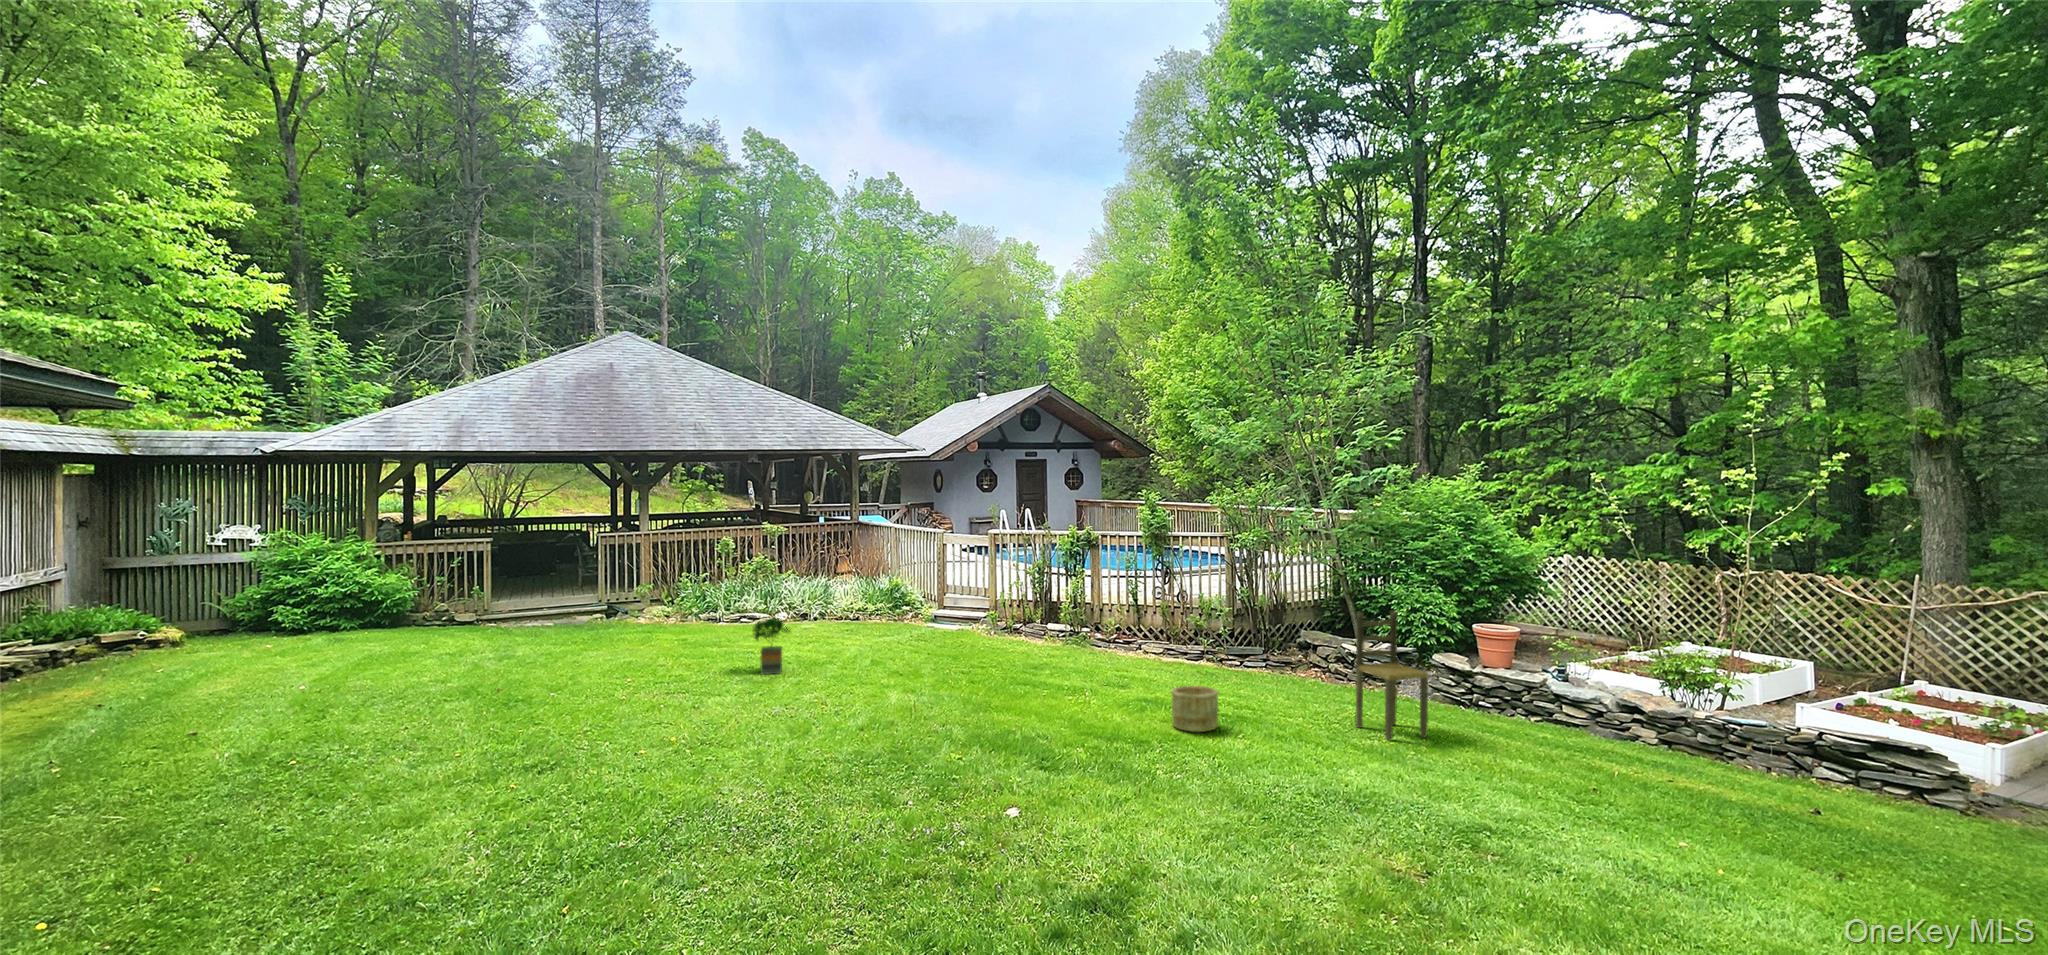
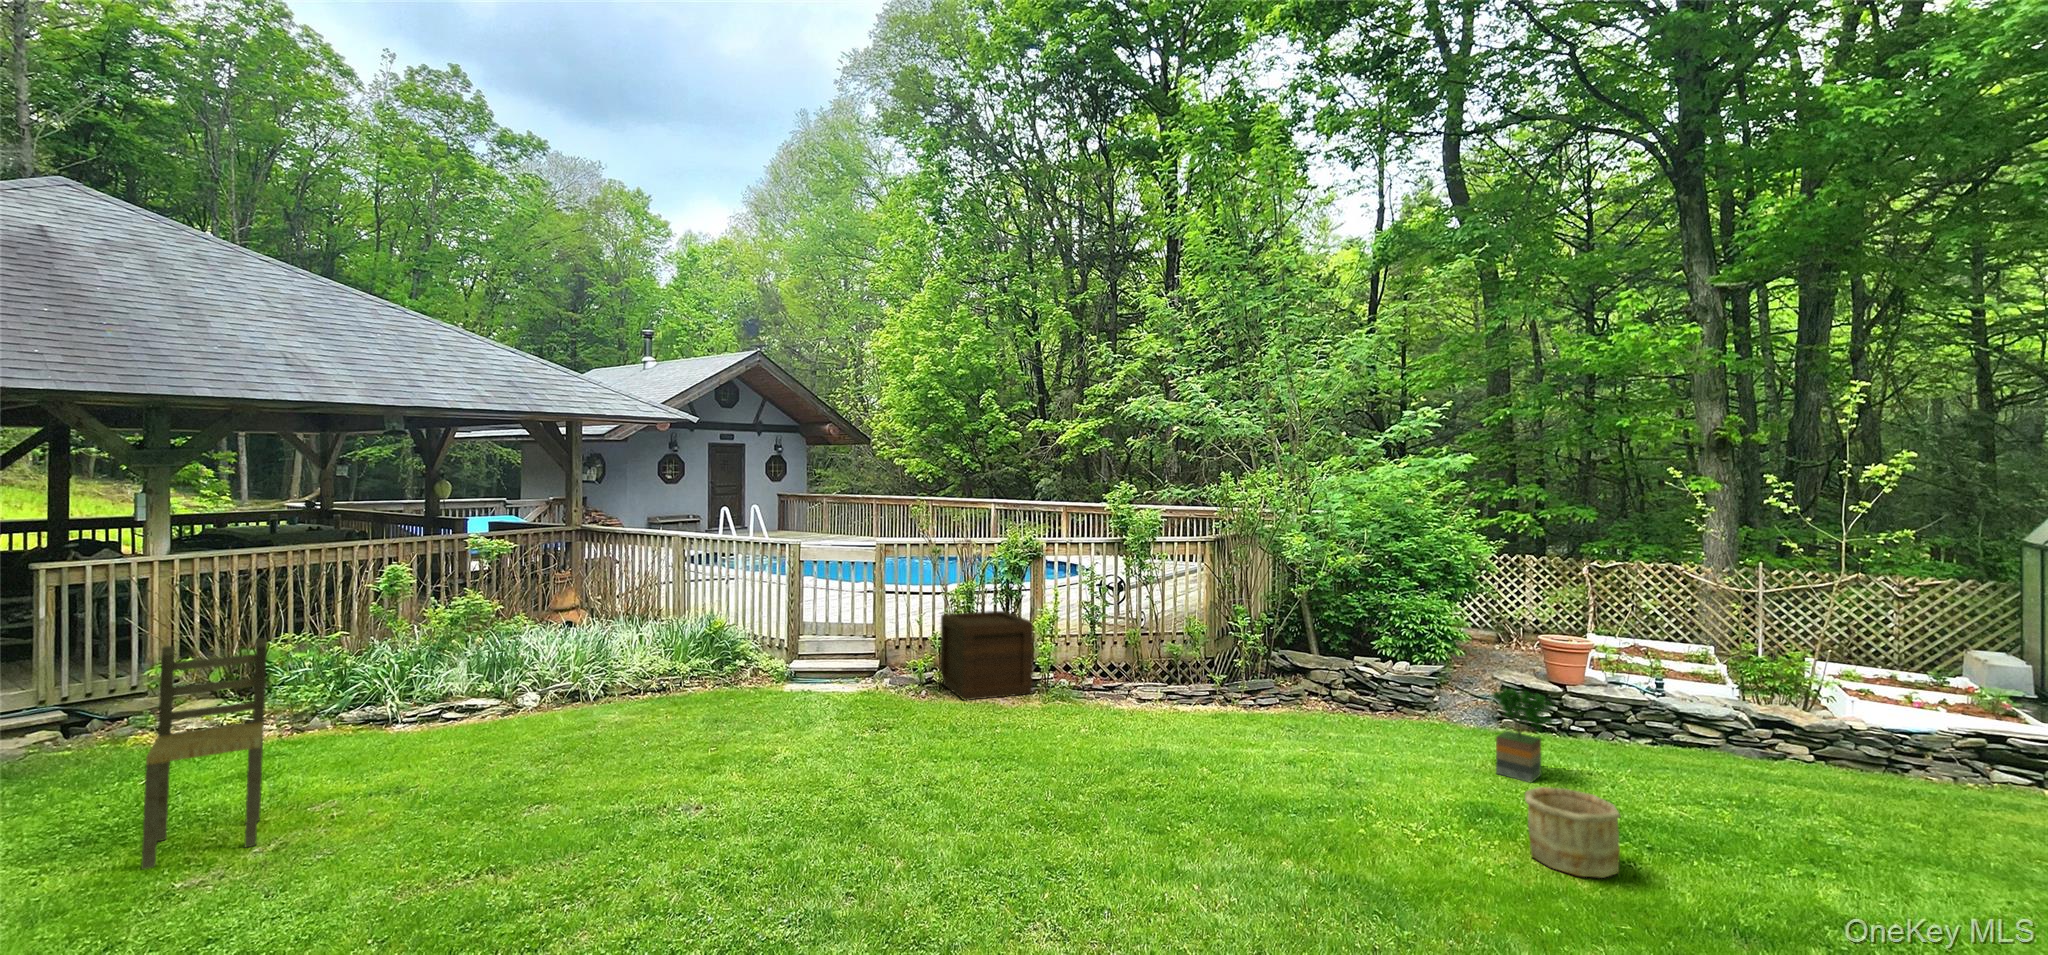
wooden crate: none [1014,581,1068,640] -> present [940,611,1033,700]
chair: present [1355,611,1428,741] -> present [141,638,267,869]
potted tree: present [753,618,790,675] -> present [1492,689,1553,782]

